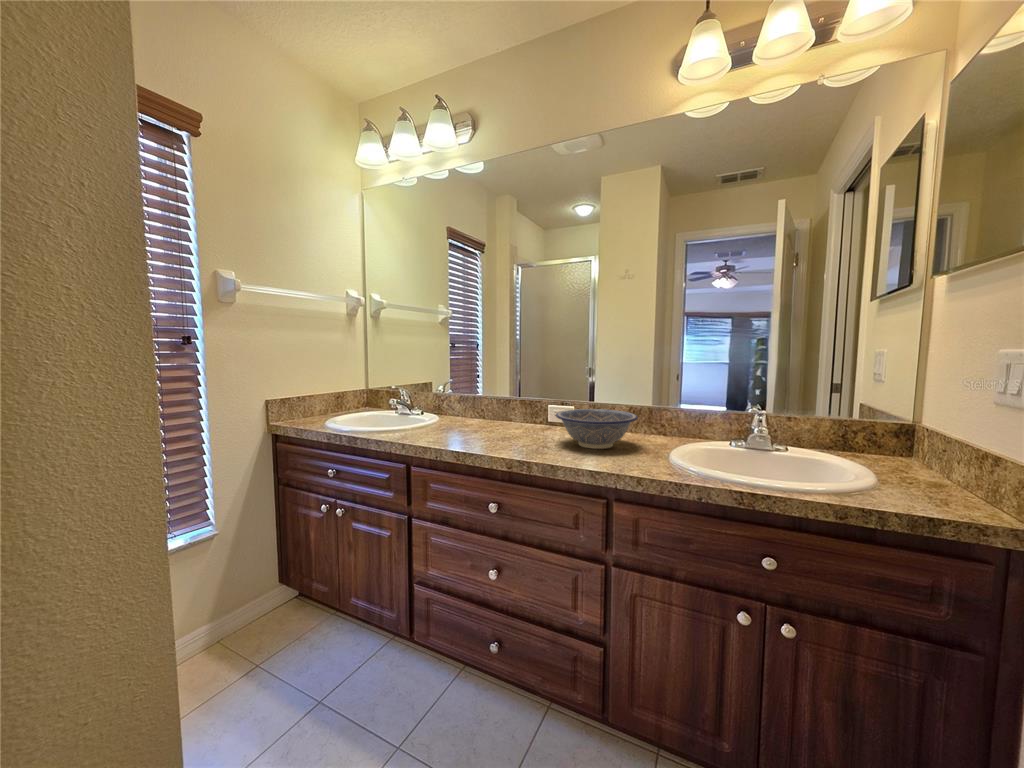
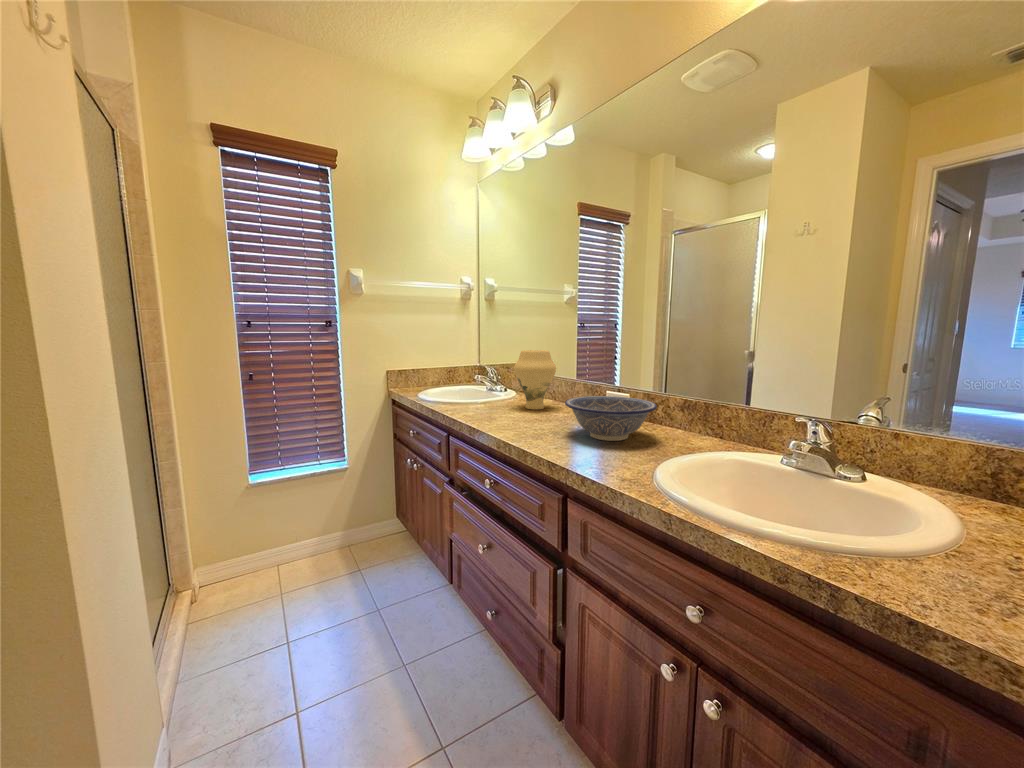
vase: none [458,369,502,430] -> present [514,350,556,410]

